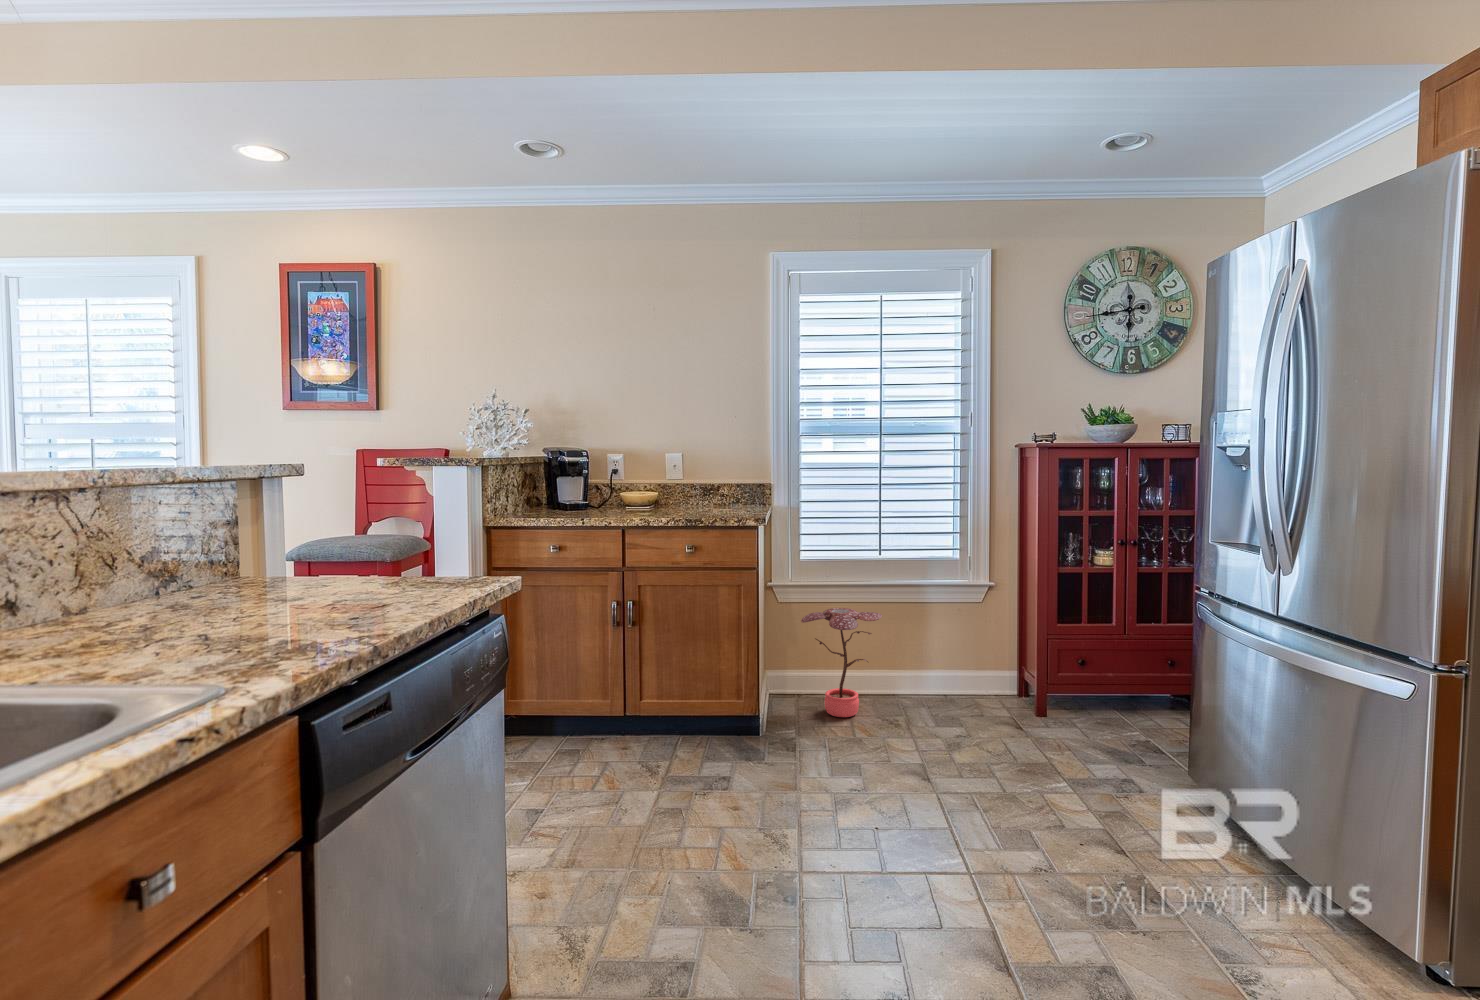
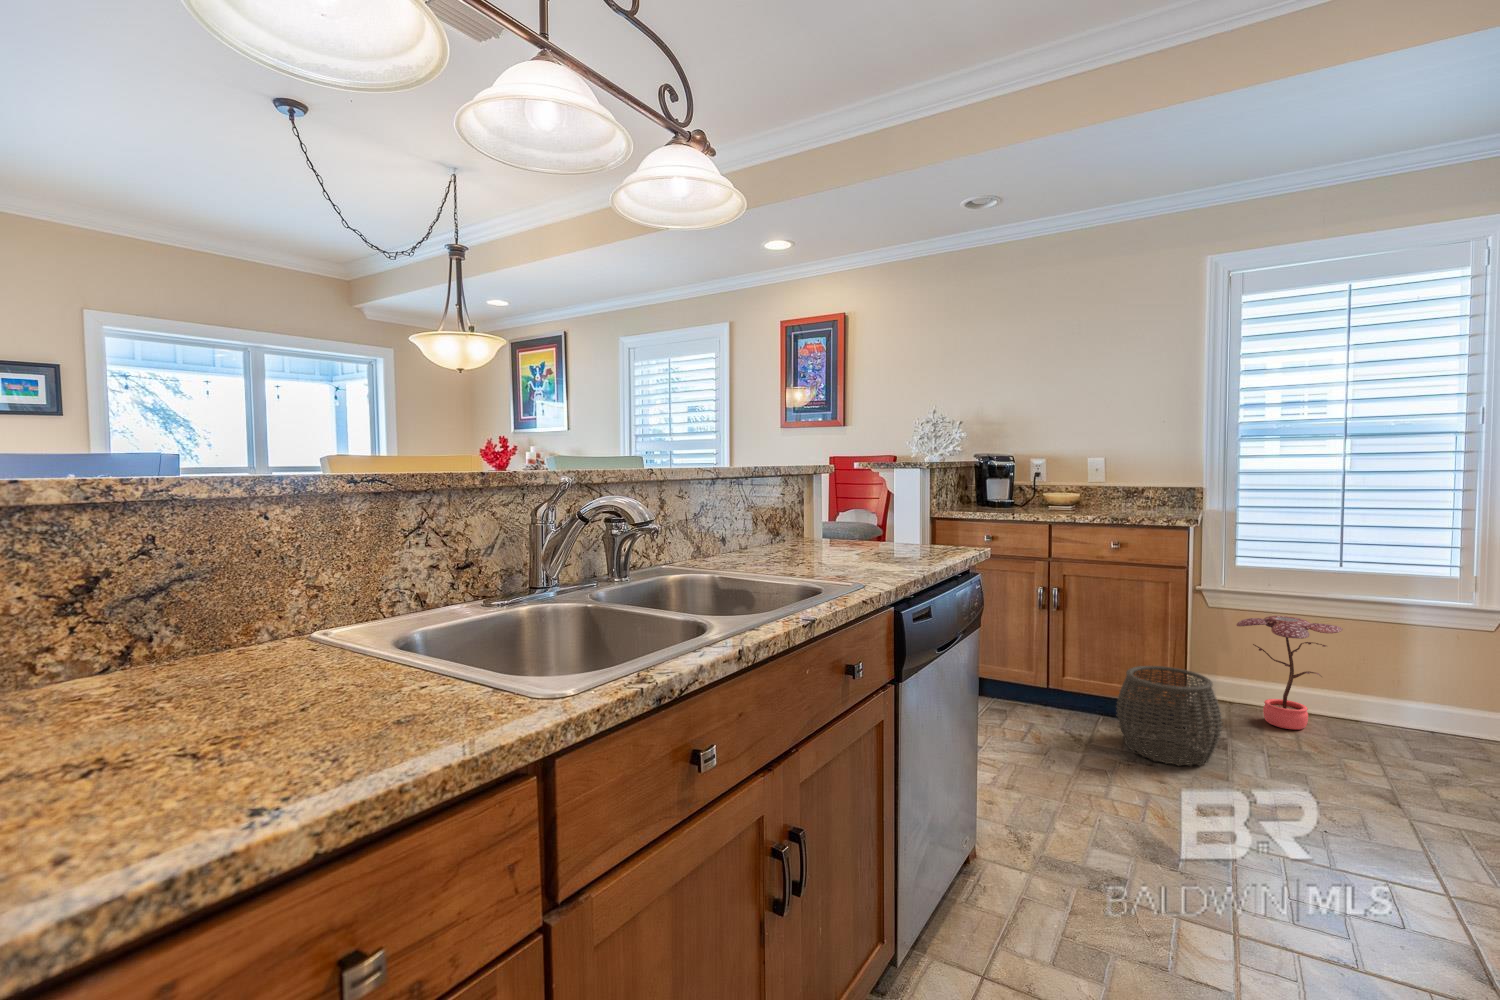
woven basket: none [694,676,791,785] -> present [1116,666,1223,766]

